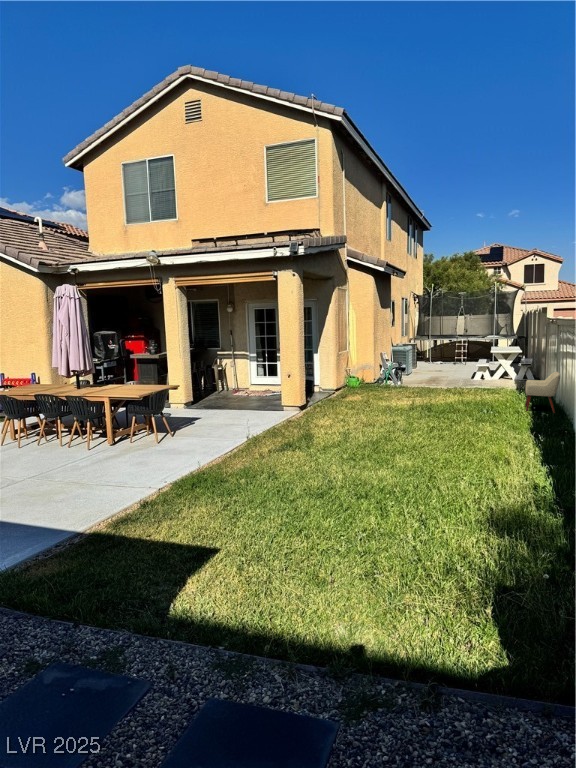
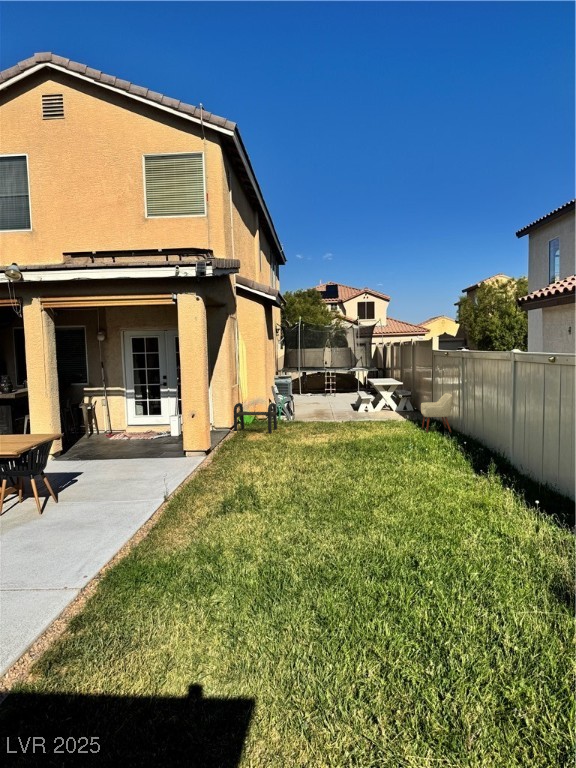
bench: none [337,369,378,399] -> present [234,403,277,433]

